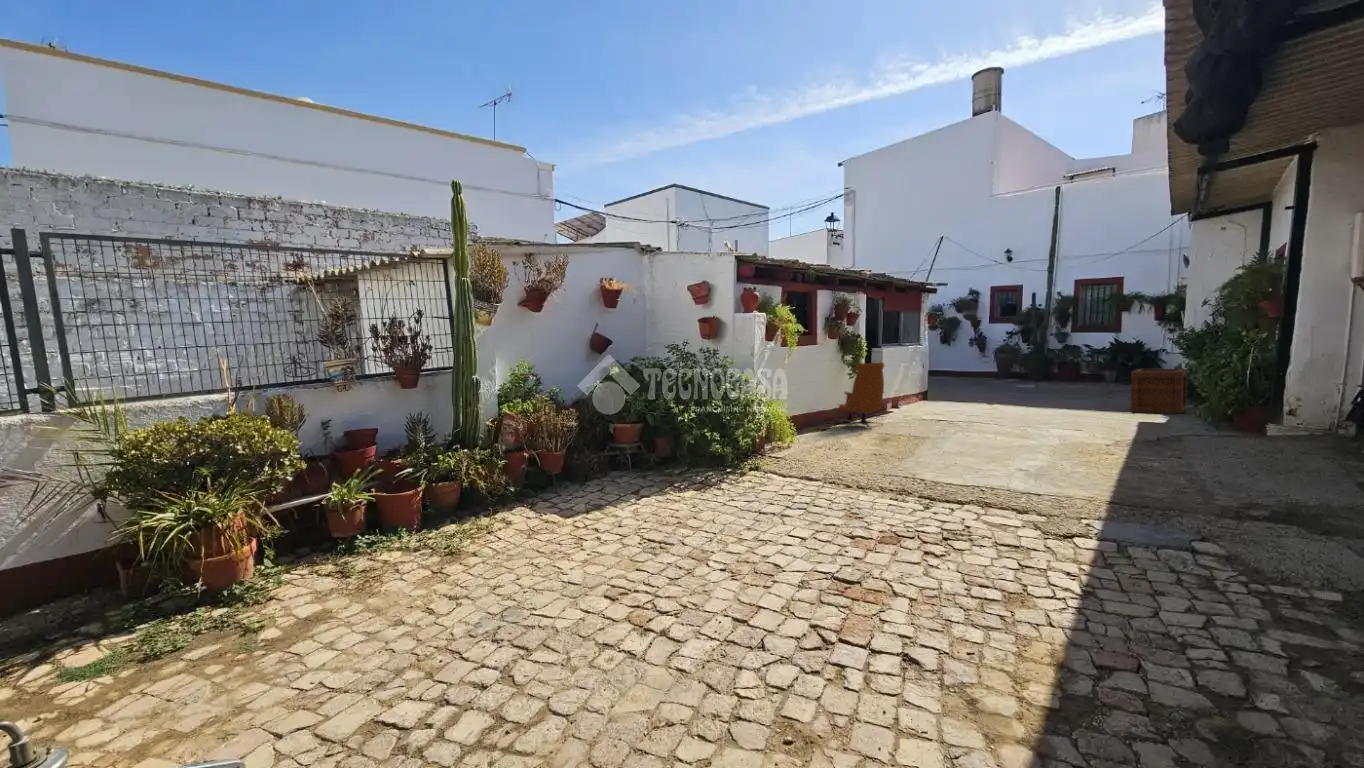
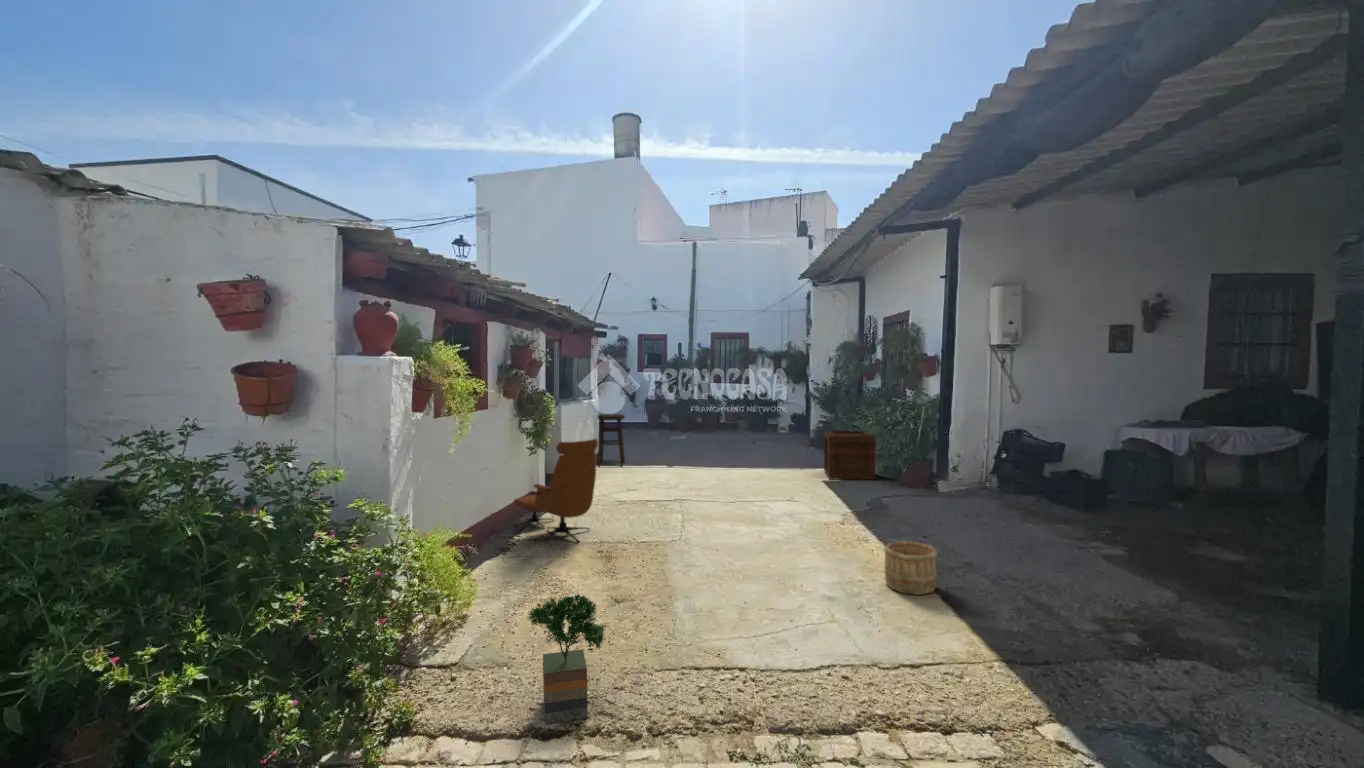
stool: none [924,358,950,401] -> present [598,414,625,467]
potted tree: none [804,415,839,466] -> present [528,594,605,724]
wooden bucket: none [1055,425,1094,456] -> present [884,541,938,595]

